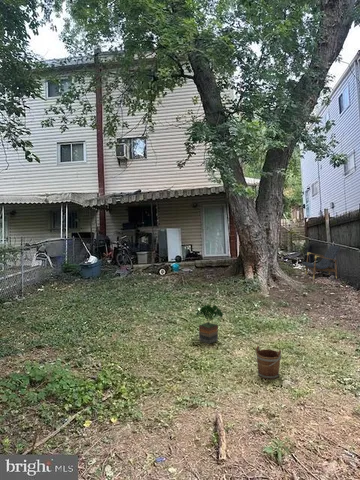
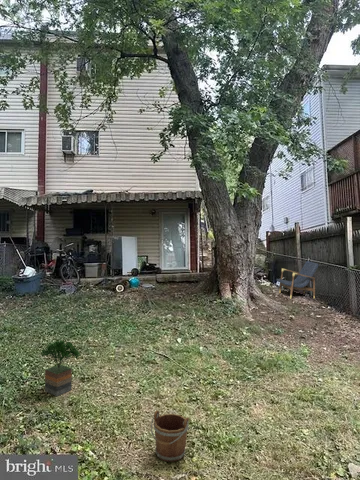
potted tree: present [196,305,223,344] -> present [41,340,80,396]
bucket: present [255,346,281,379] -> present [151,411,189,462]

